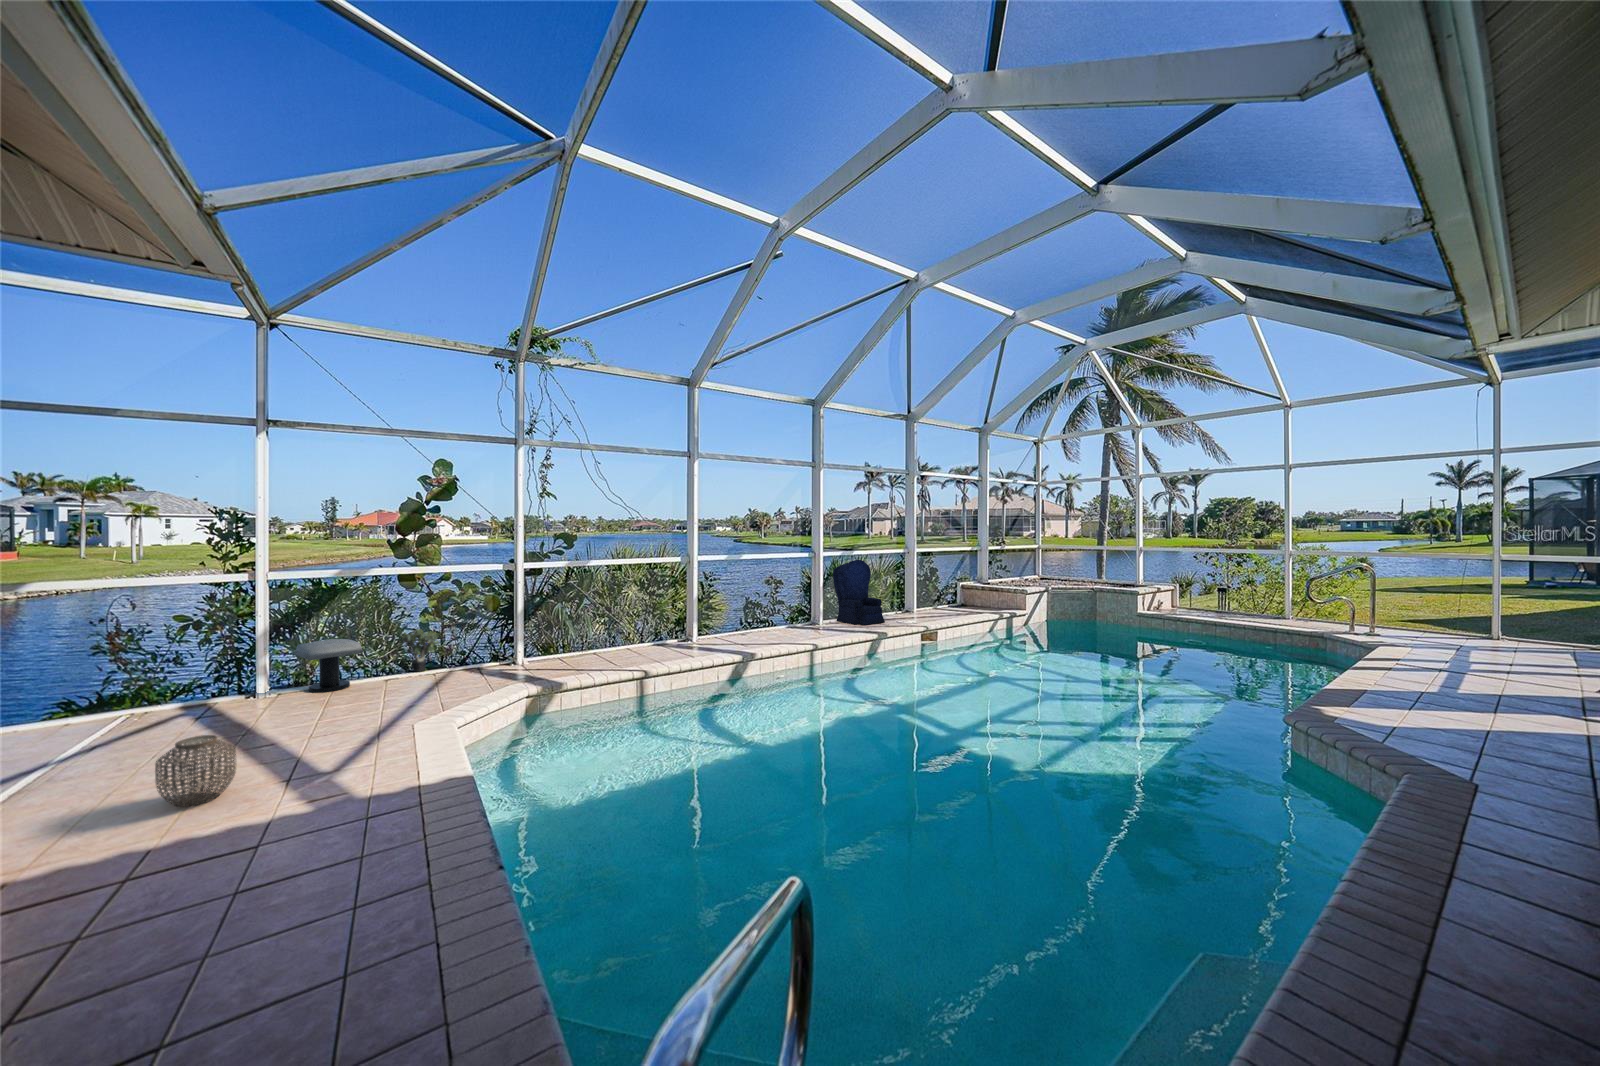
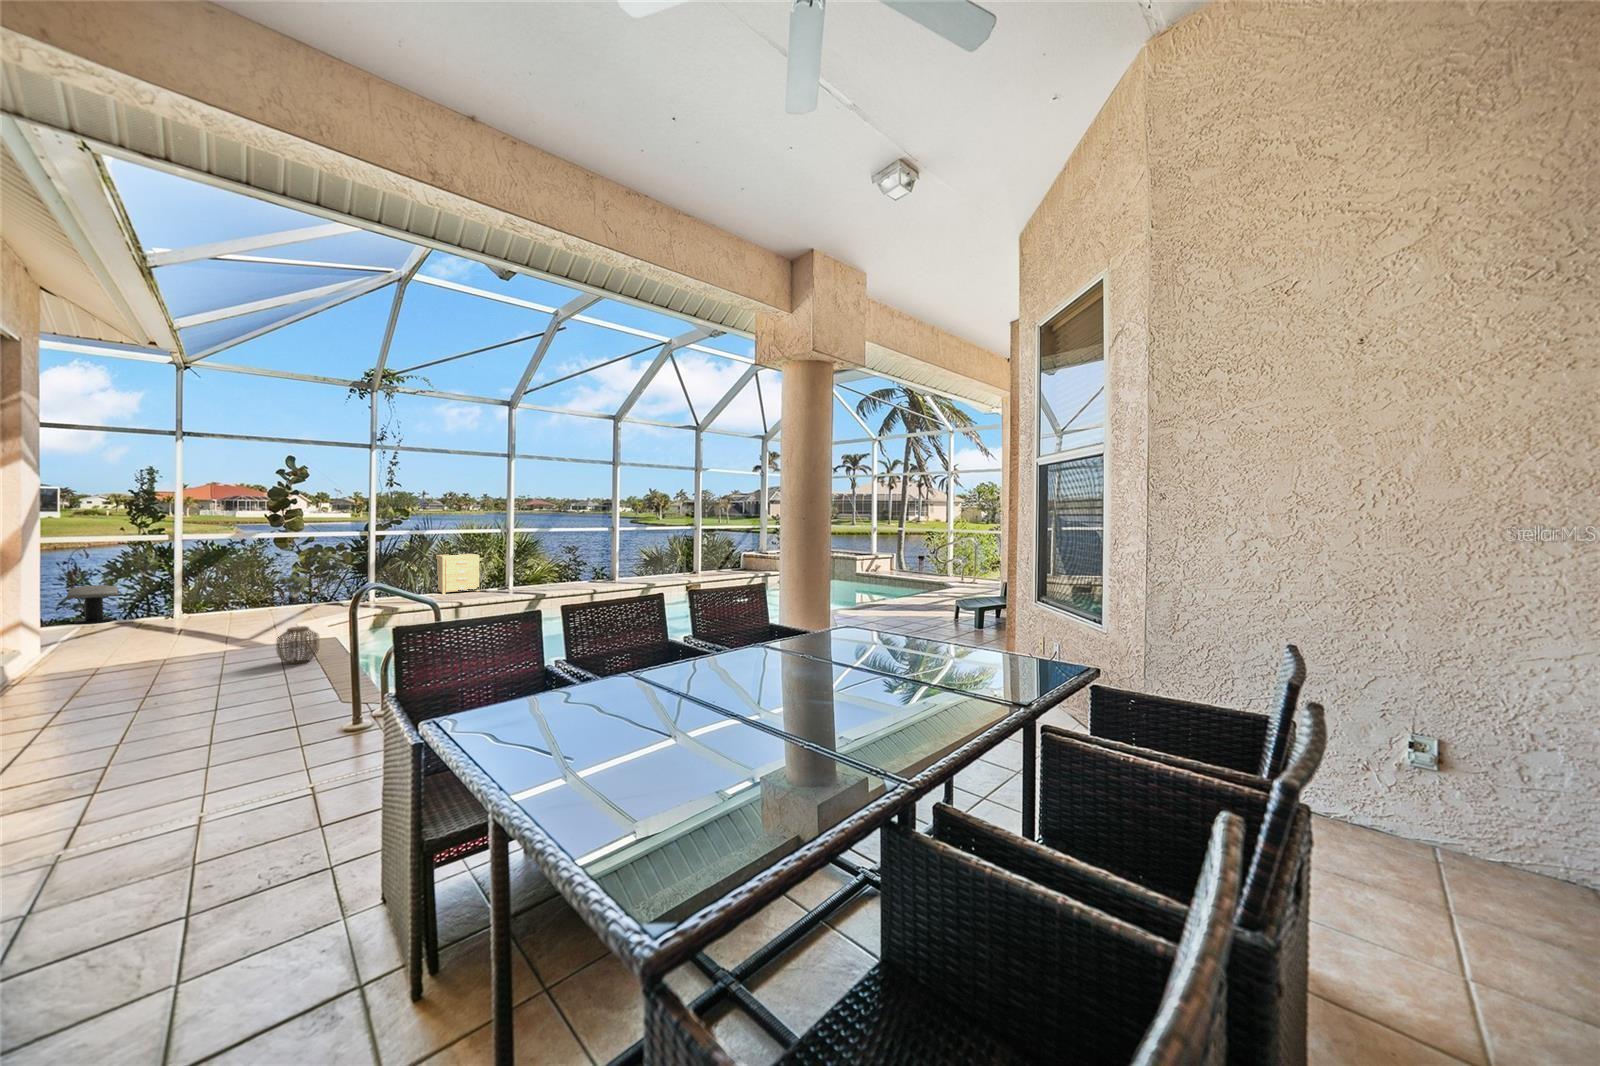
armchair: present [833,560,885,625] -> none [628,535,666,581]
side table: none [599,591,657,651] -> present [435,554,480,594]
stool: present [294,639,363,693] -> present [66,585,119,624]
woven basket: present [155,735,236,807] -> present [277,626,319,664]

